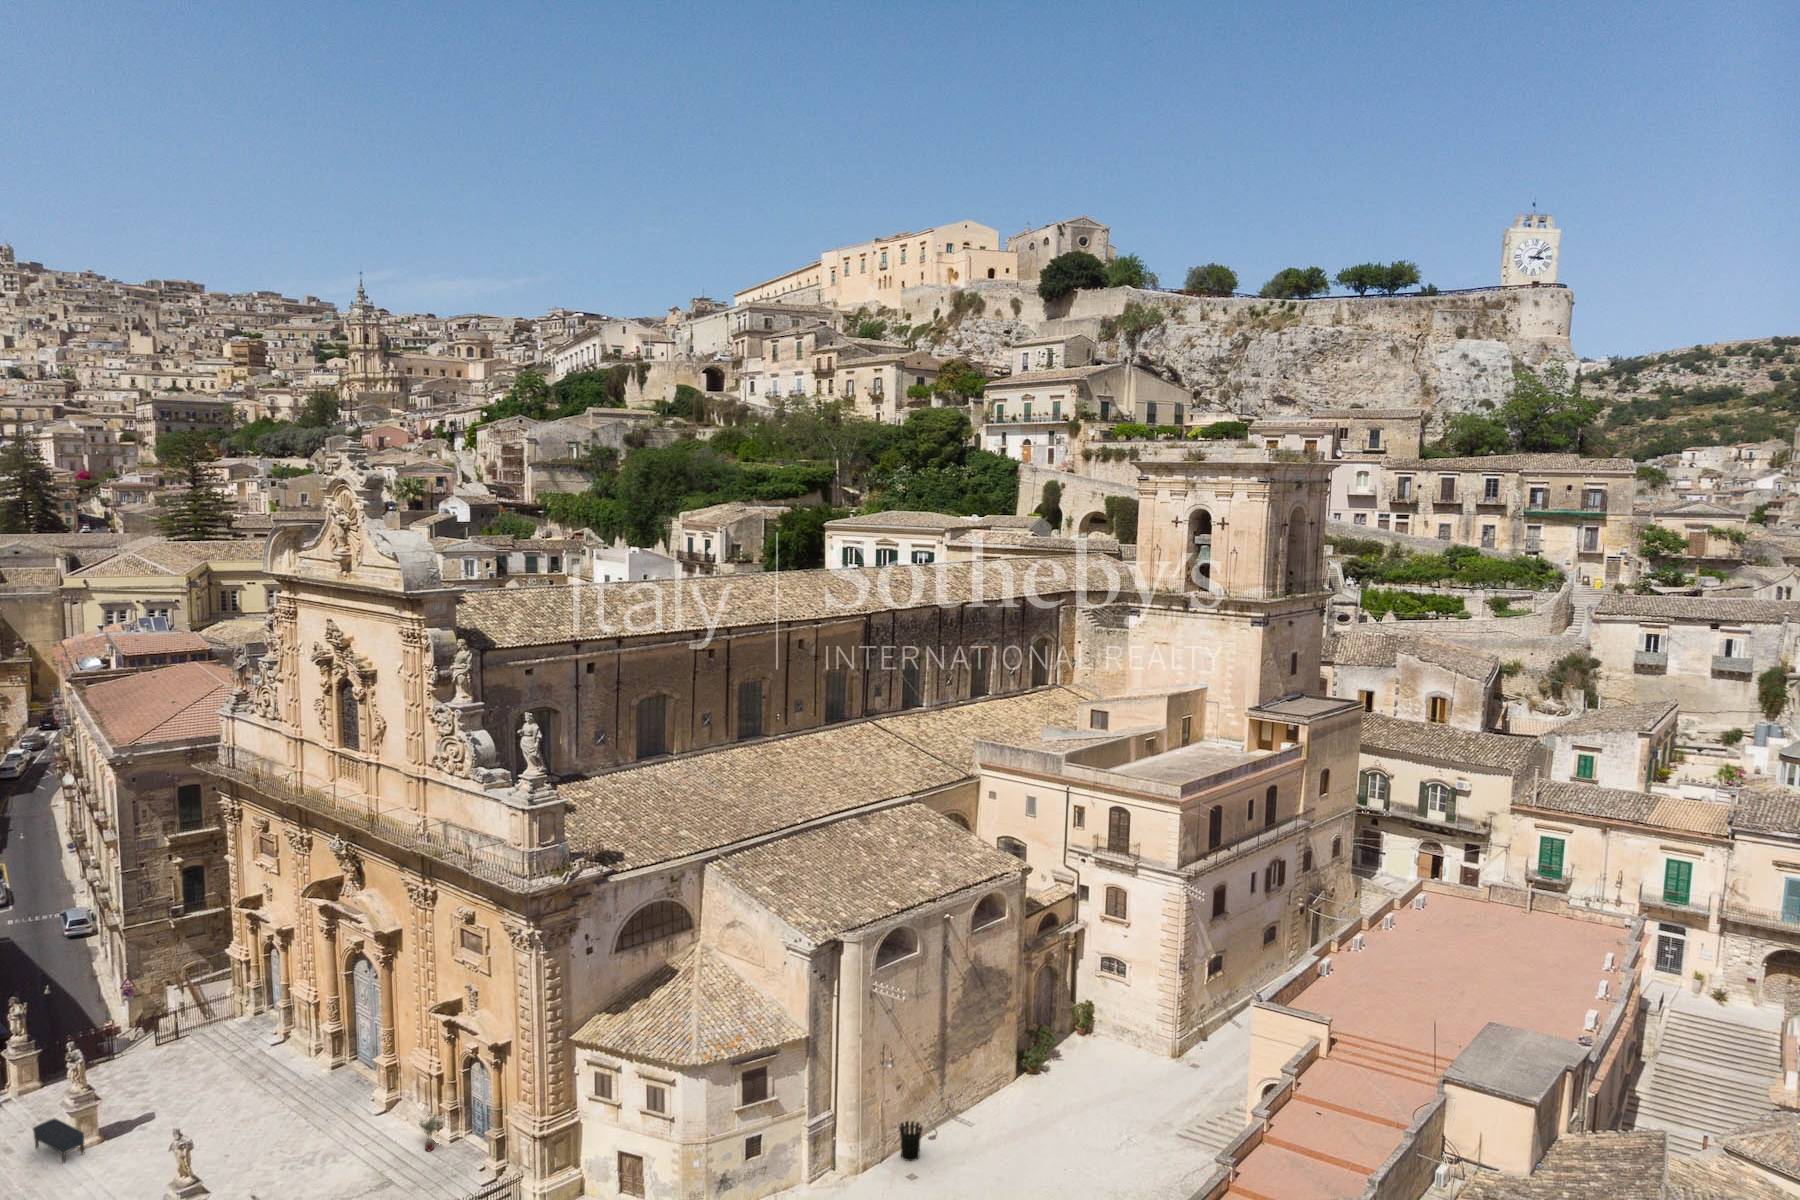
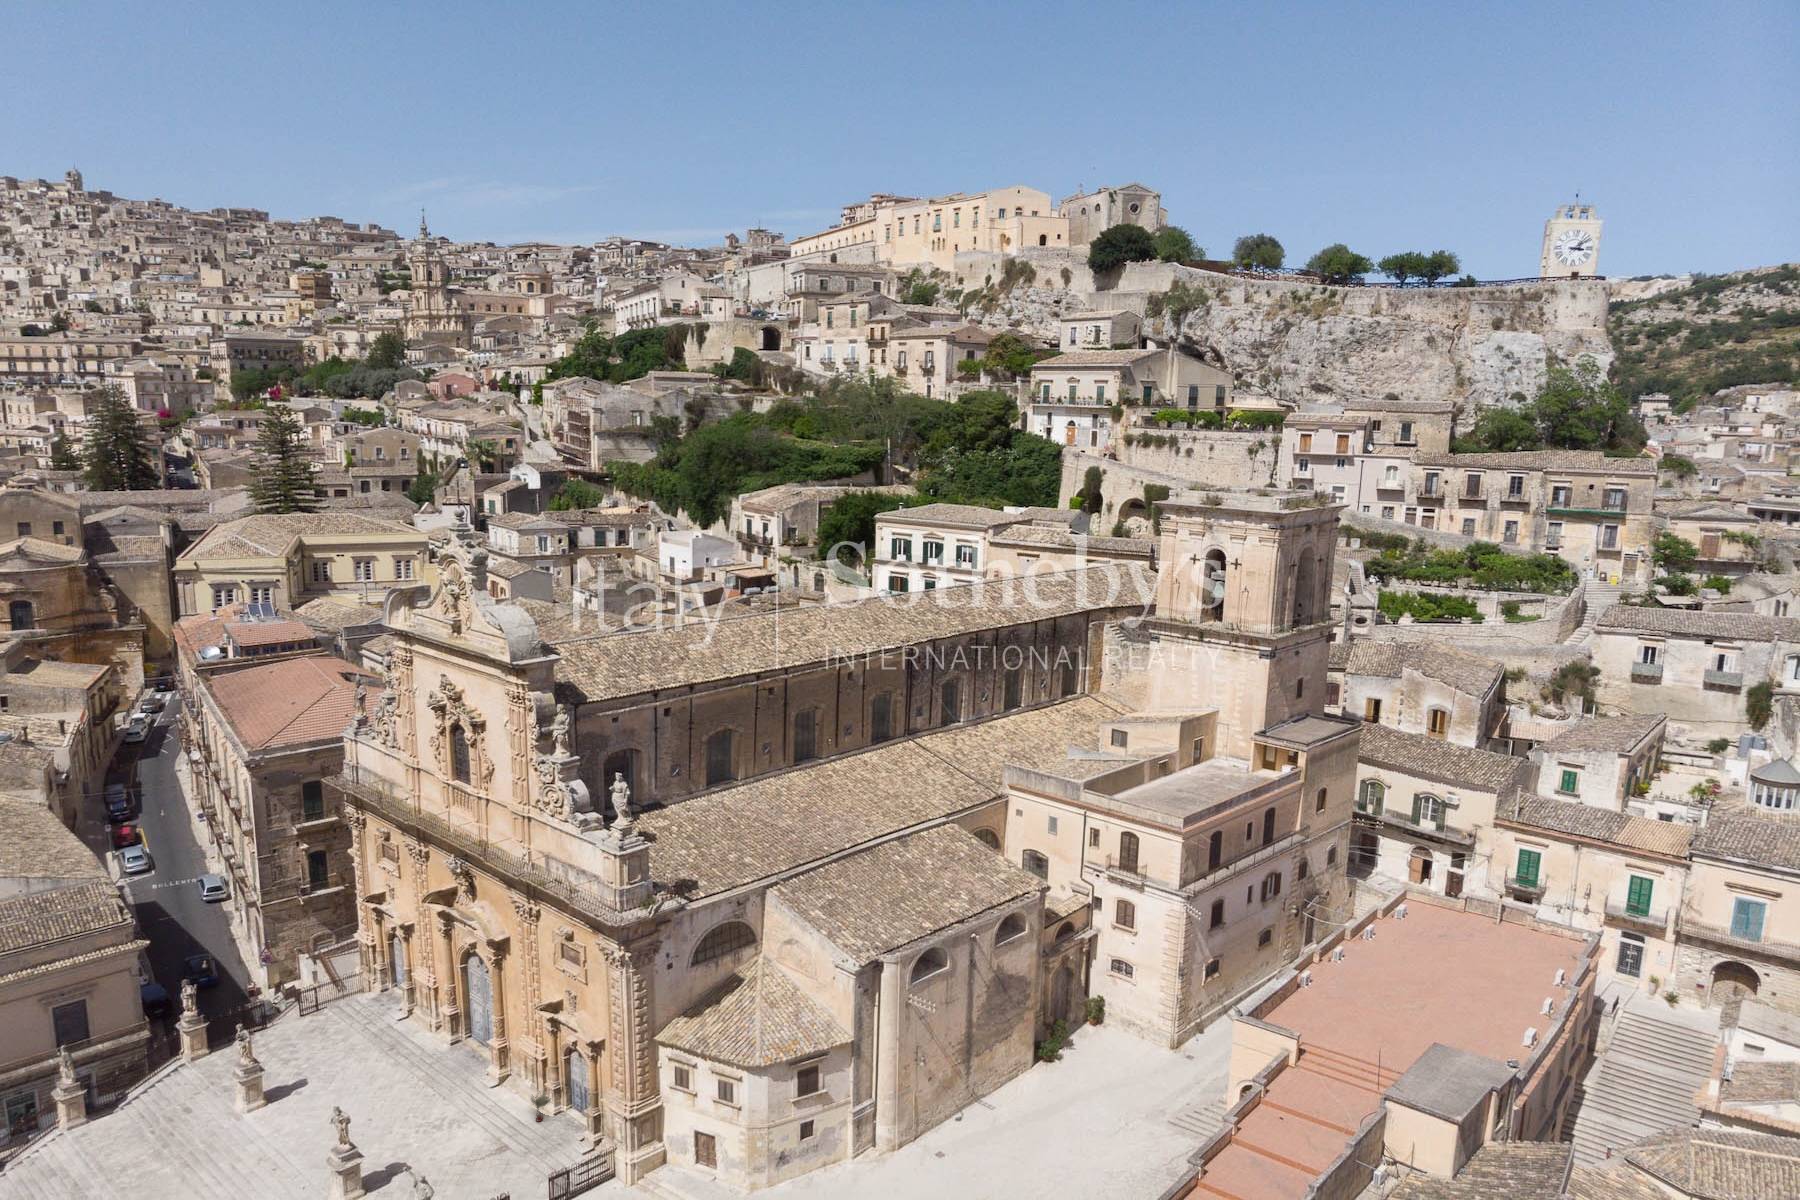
bench: present [33,1118,84,1163] -> none [216,1086,259,1125]
waste bin: present [899,1121,923,1161] -> none [930,1106,950,1140]

